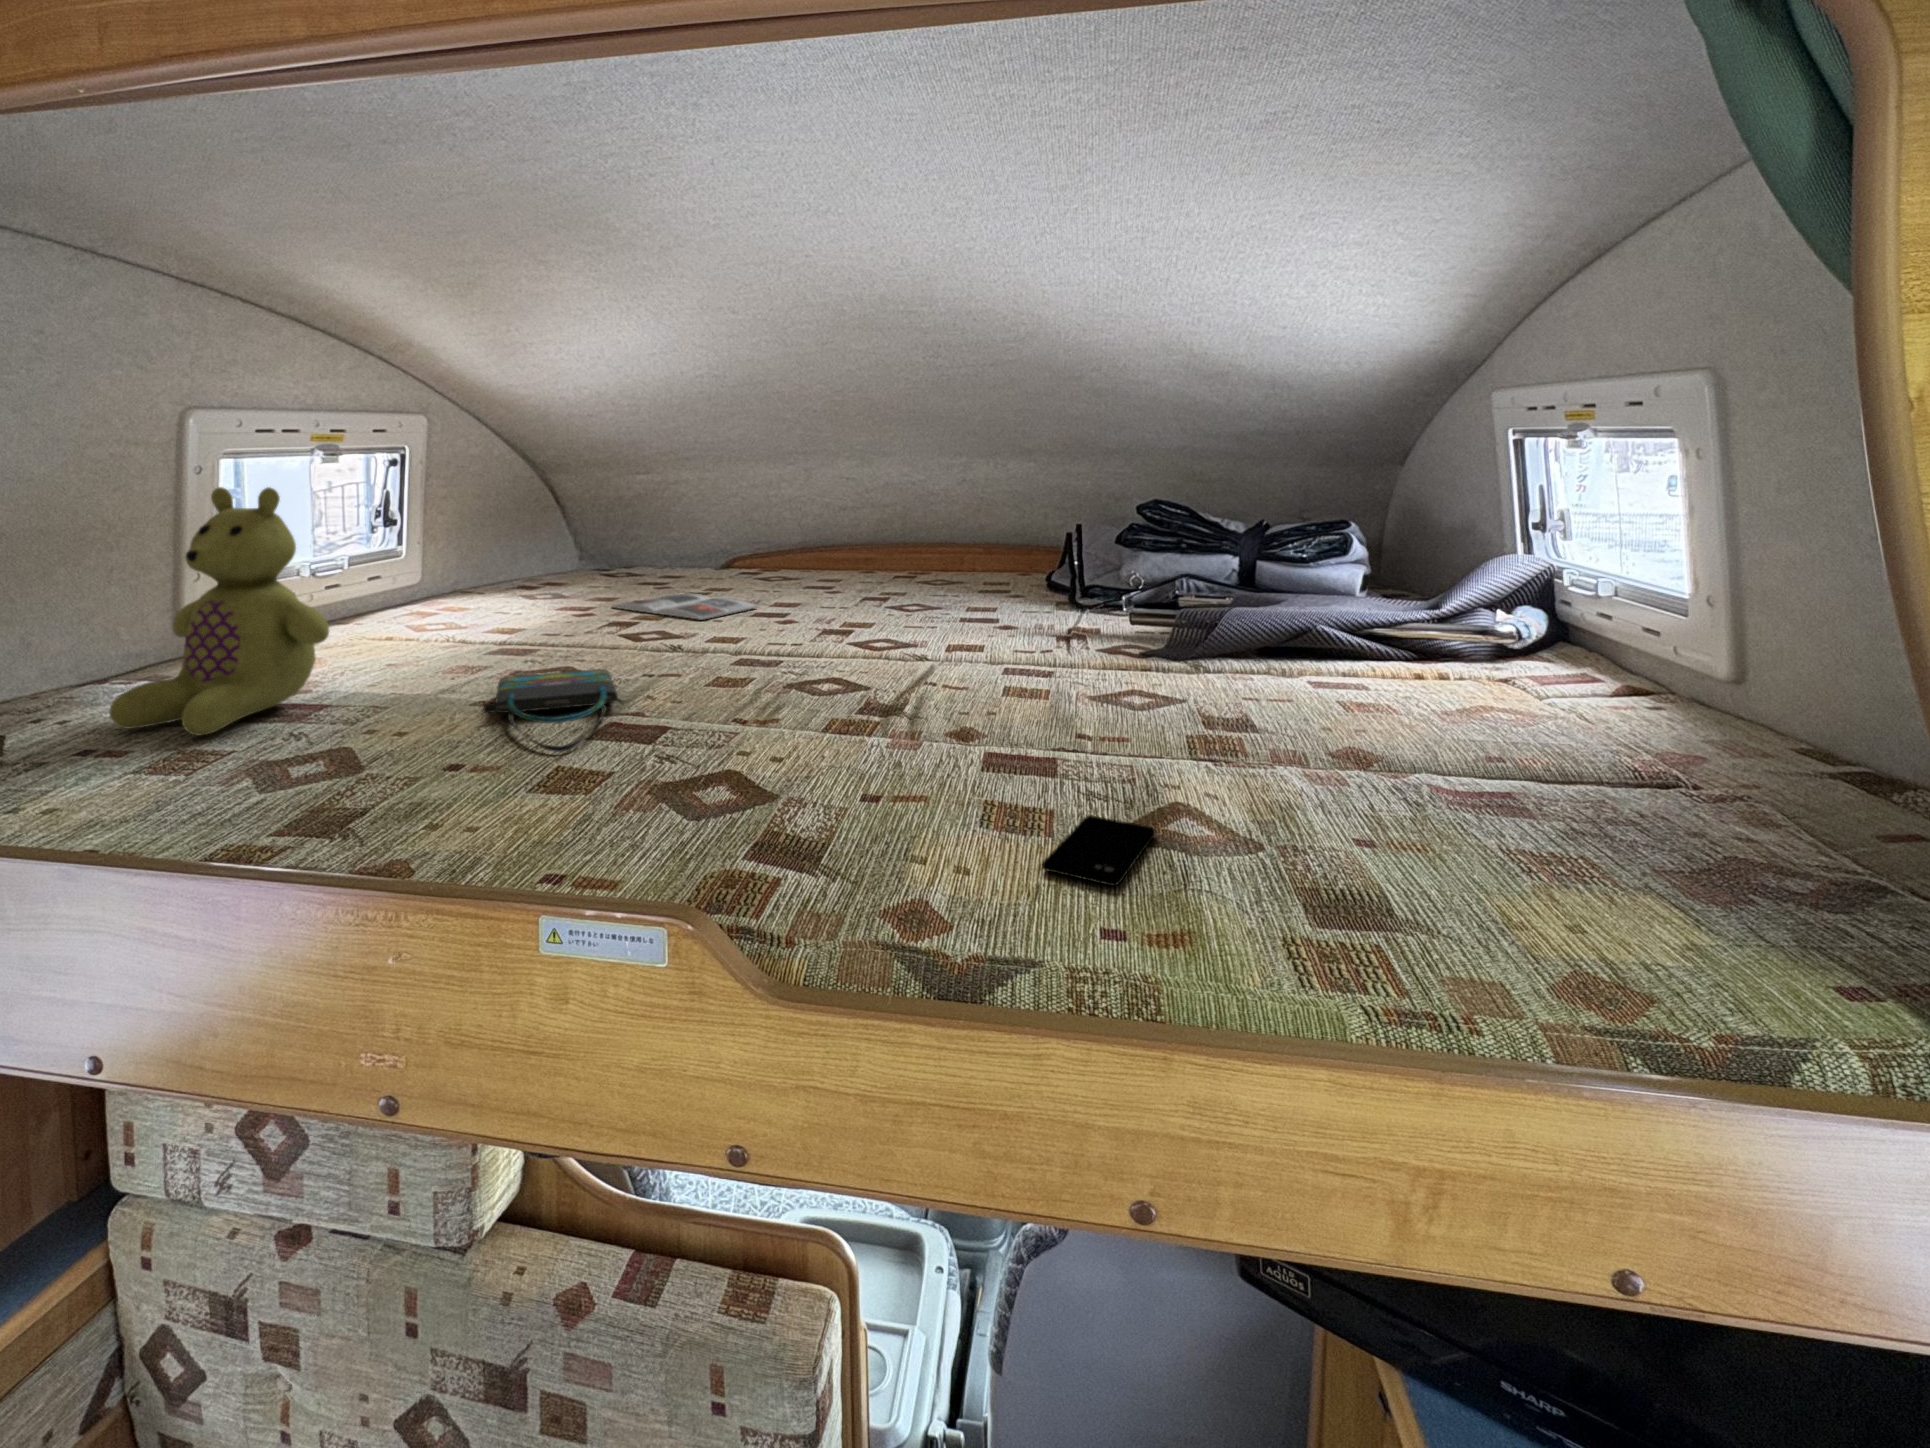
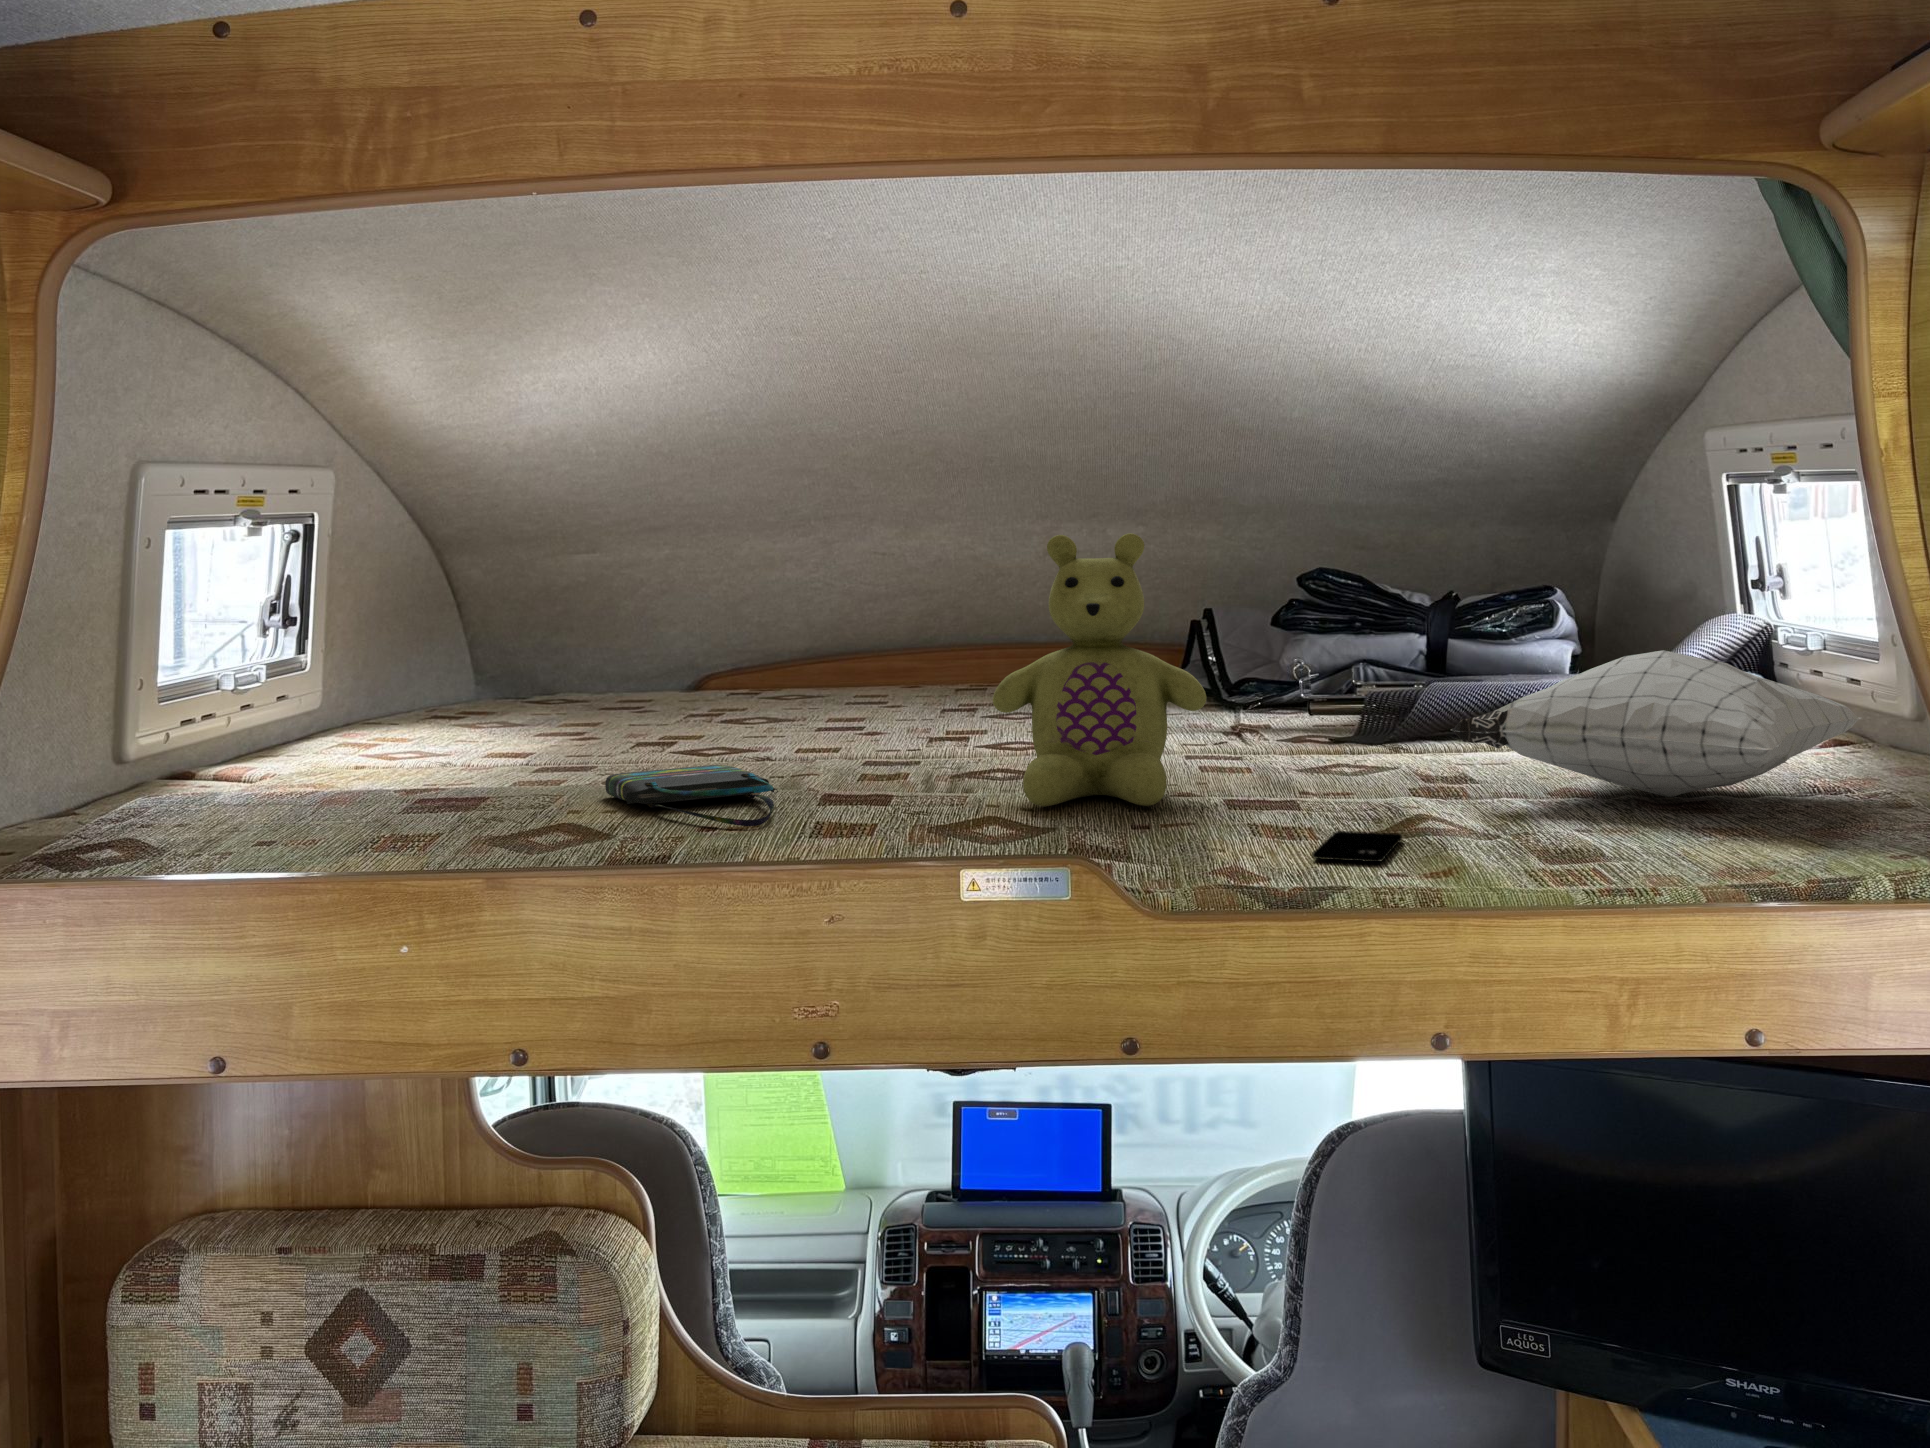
stuffed bear: present [109,487,329,735] -> present [993,533,1207,806]
magazine: present [612,594,757,620] -> none [615,711,820,734]
pillow: none [1228,623,1688,779] -> present [1451,650,1861,797]

